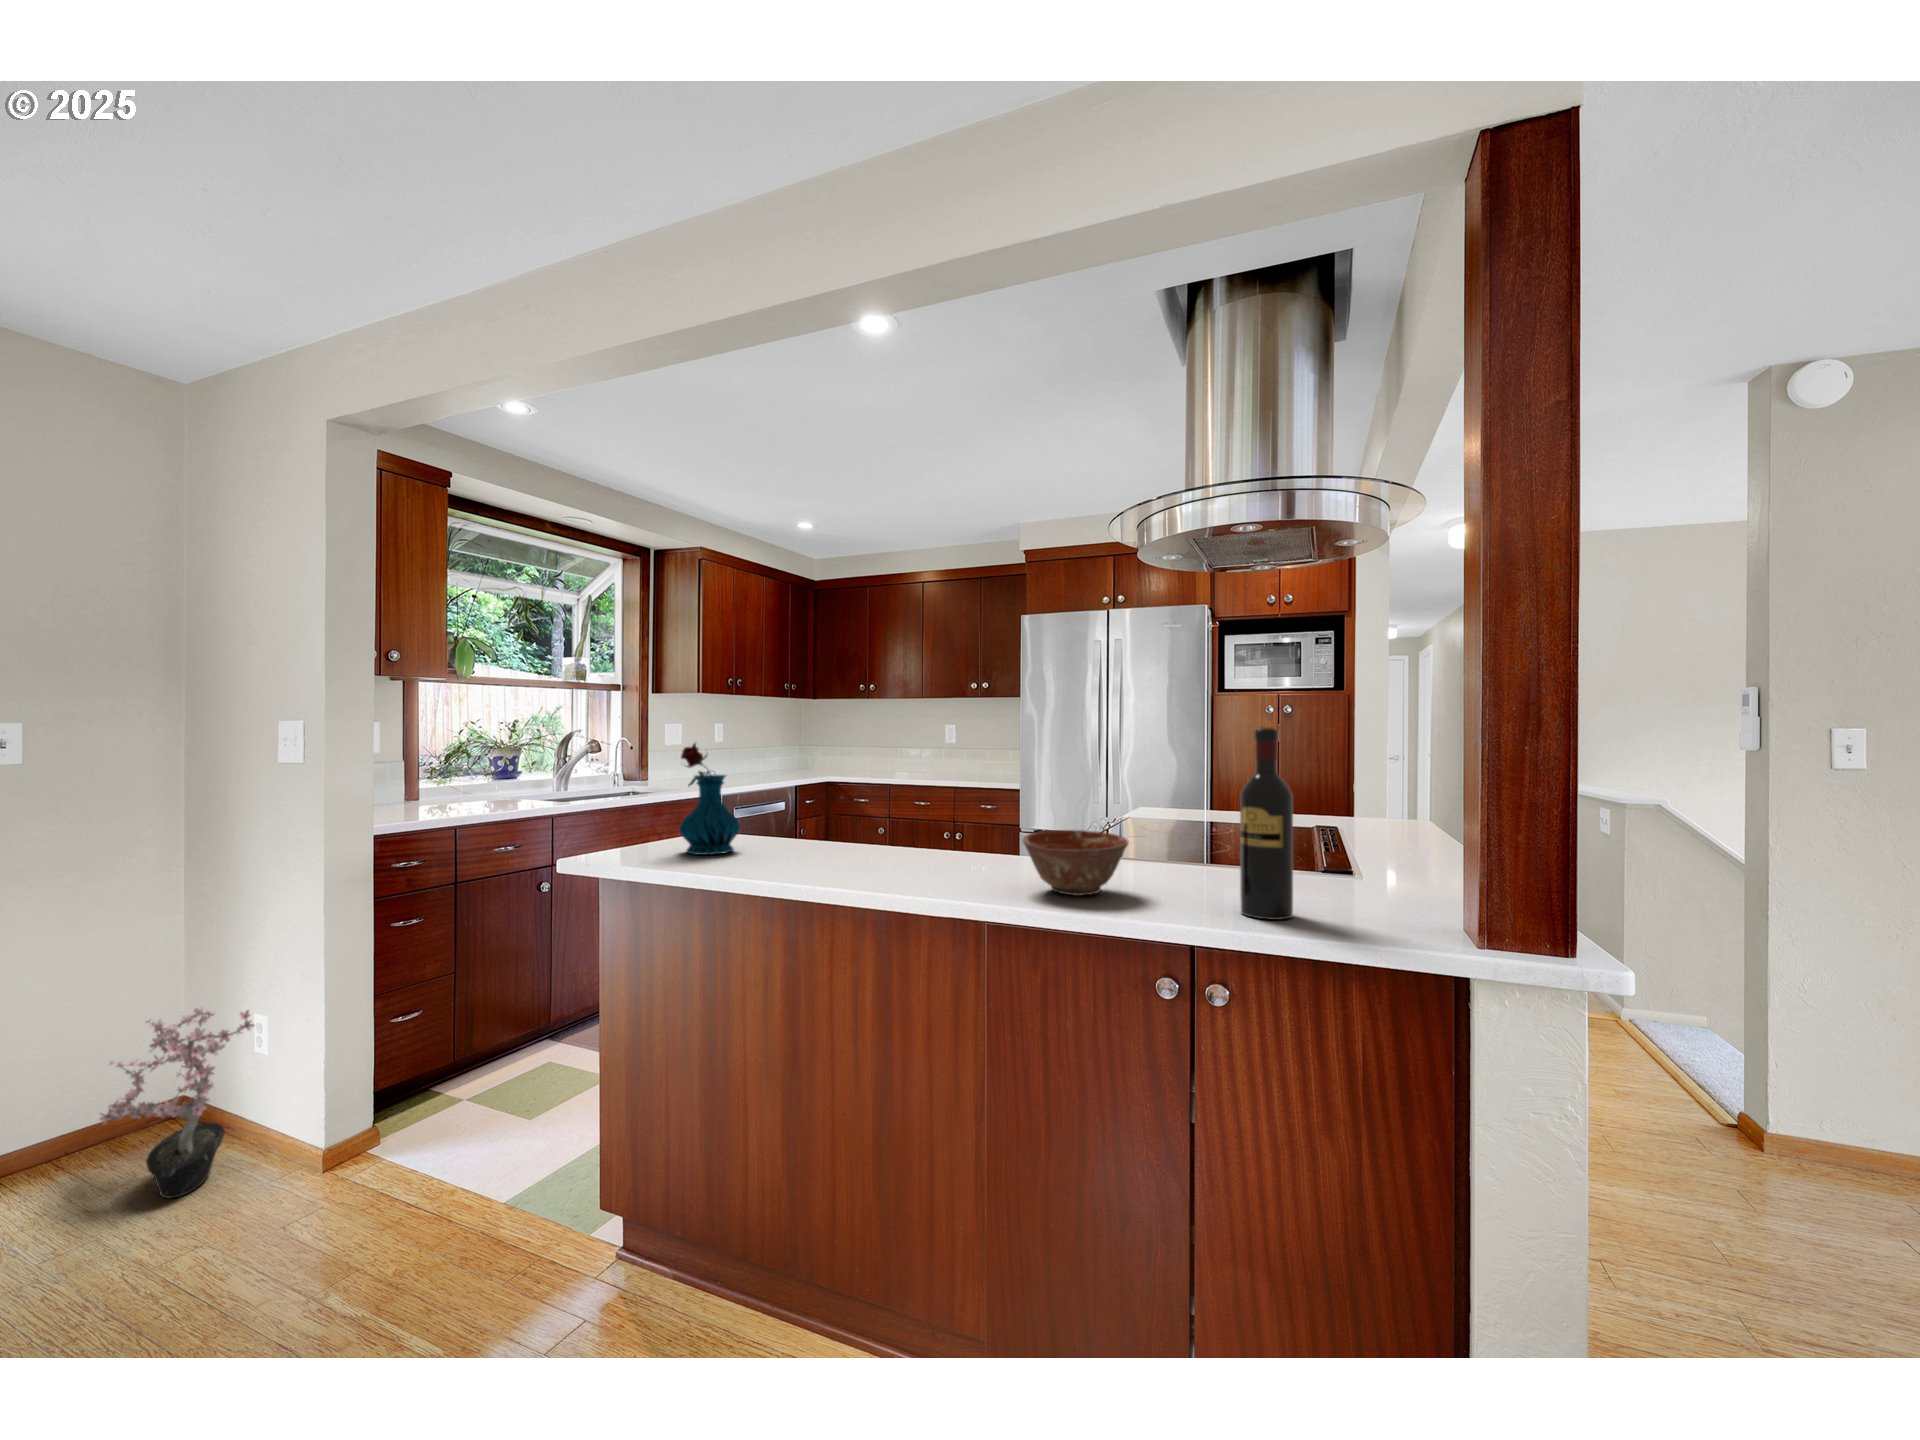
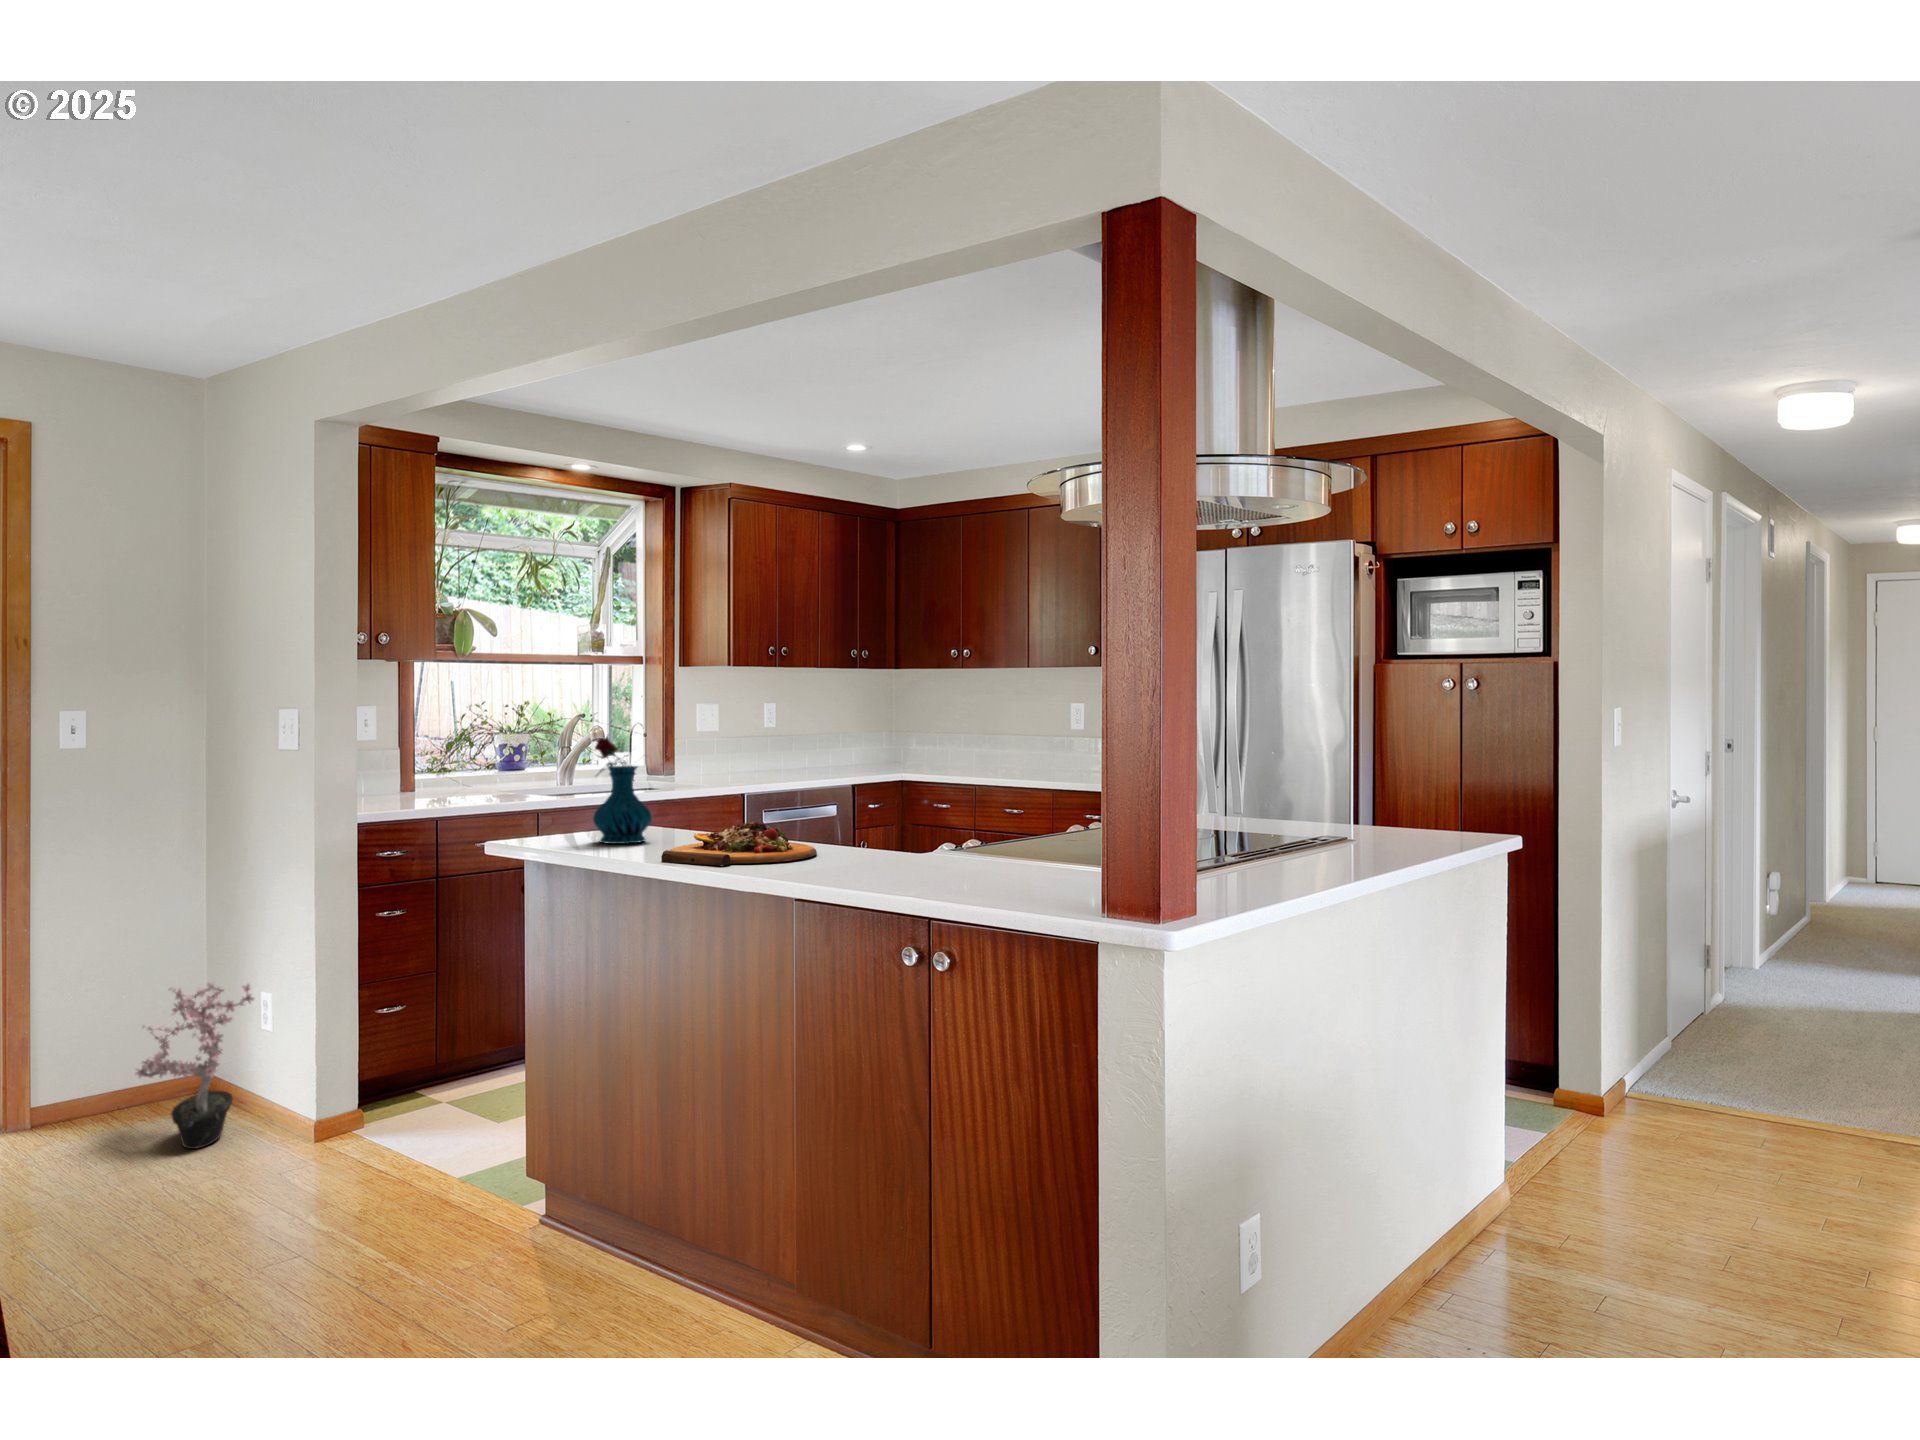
wine bottle: present [1240,727,1293,920] -> none [1005,726,1051,905]
cutting board: none [782,829,932,879] -> present [661,822,817,866]
ceramic bowl: present [1023,830,1128,896] -> none [843,824,944,884]

